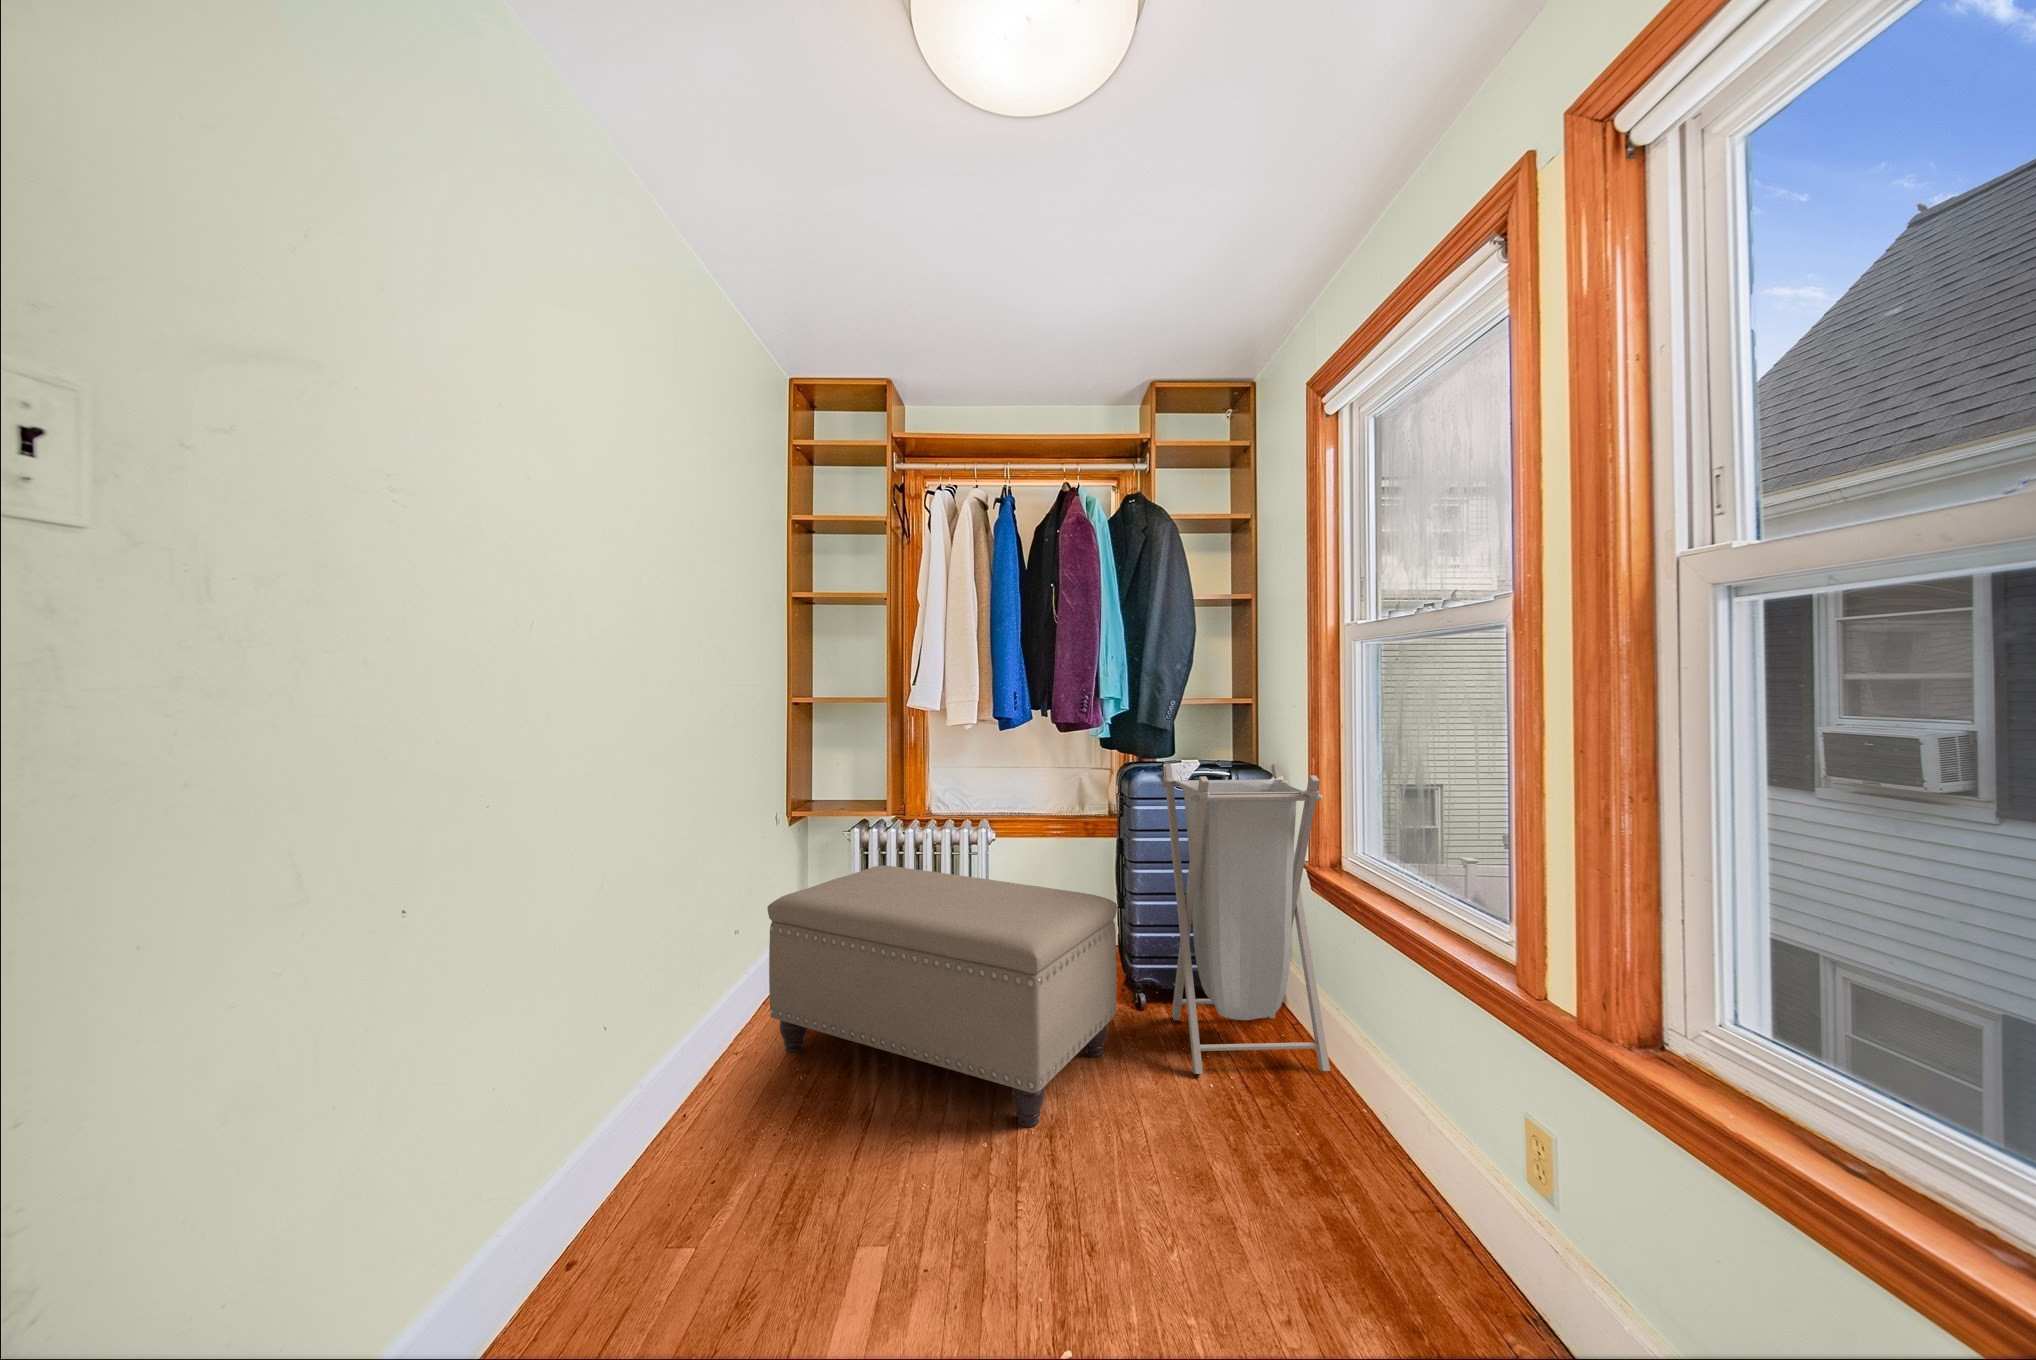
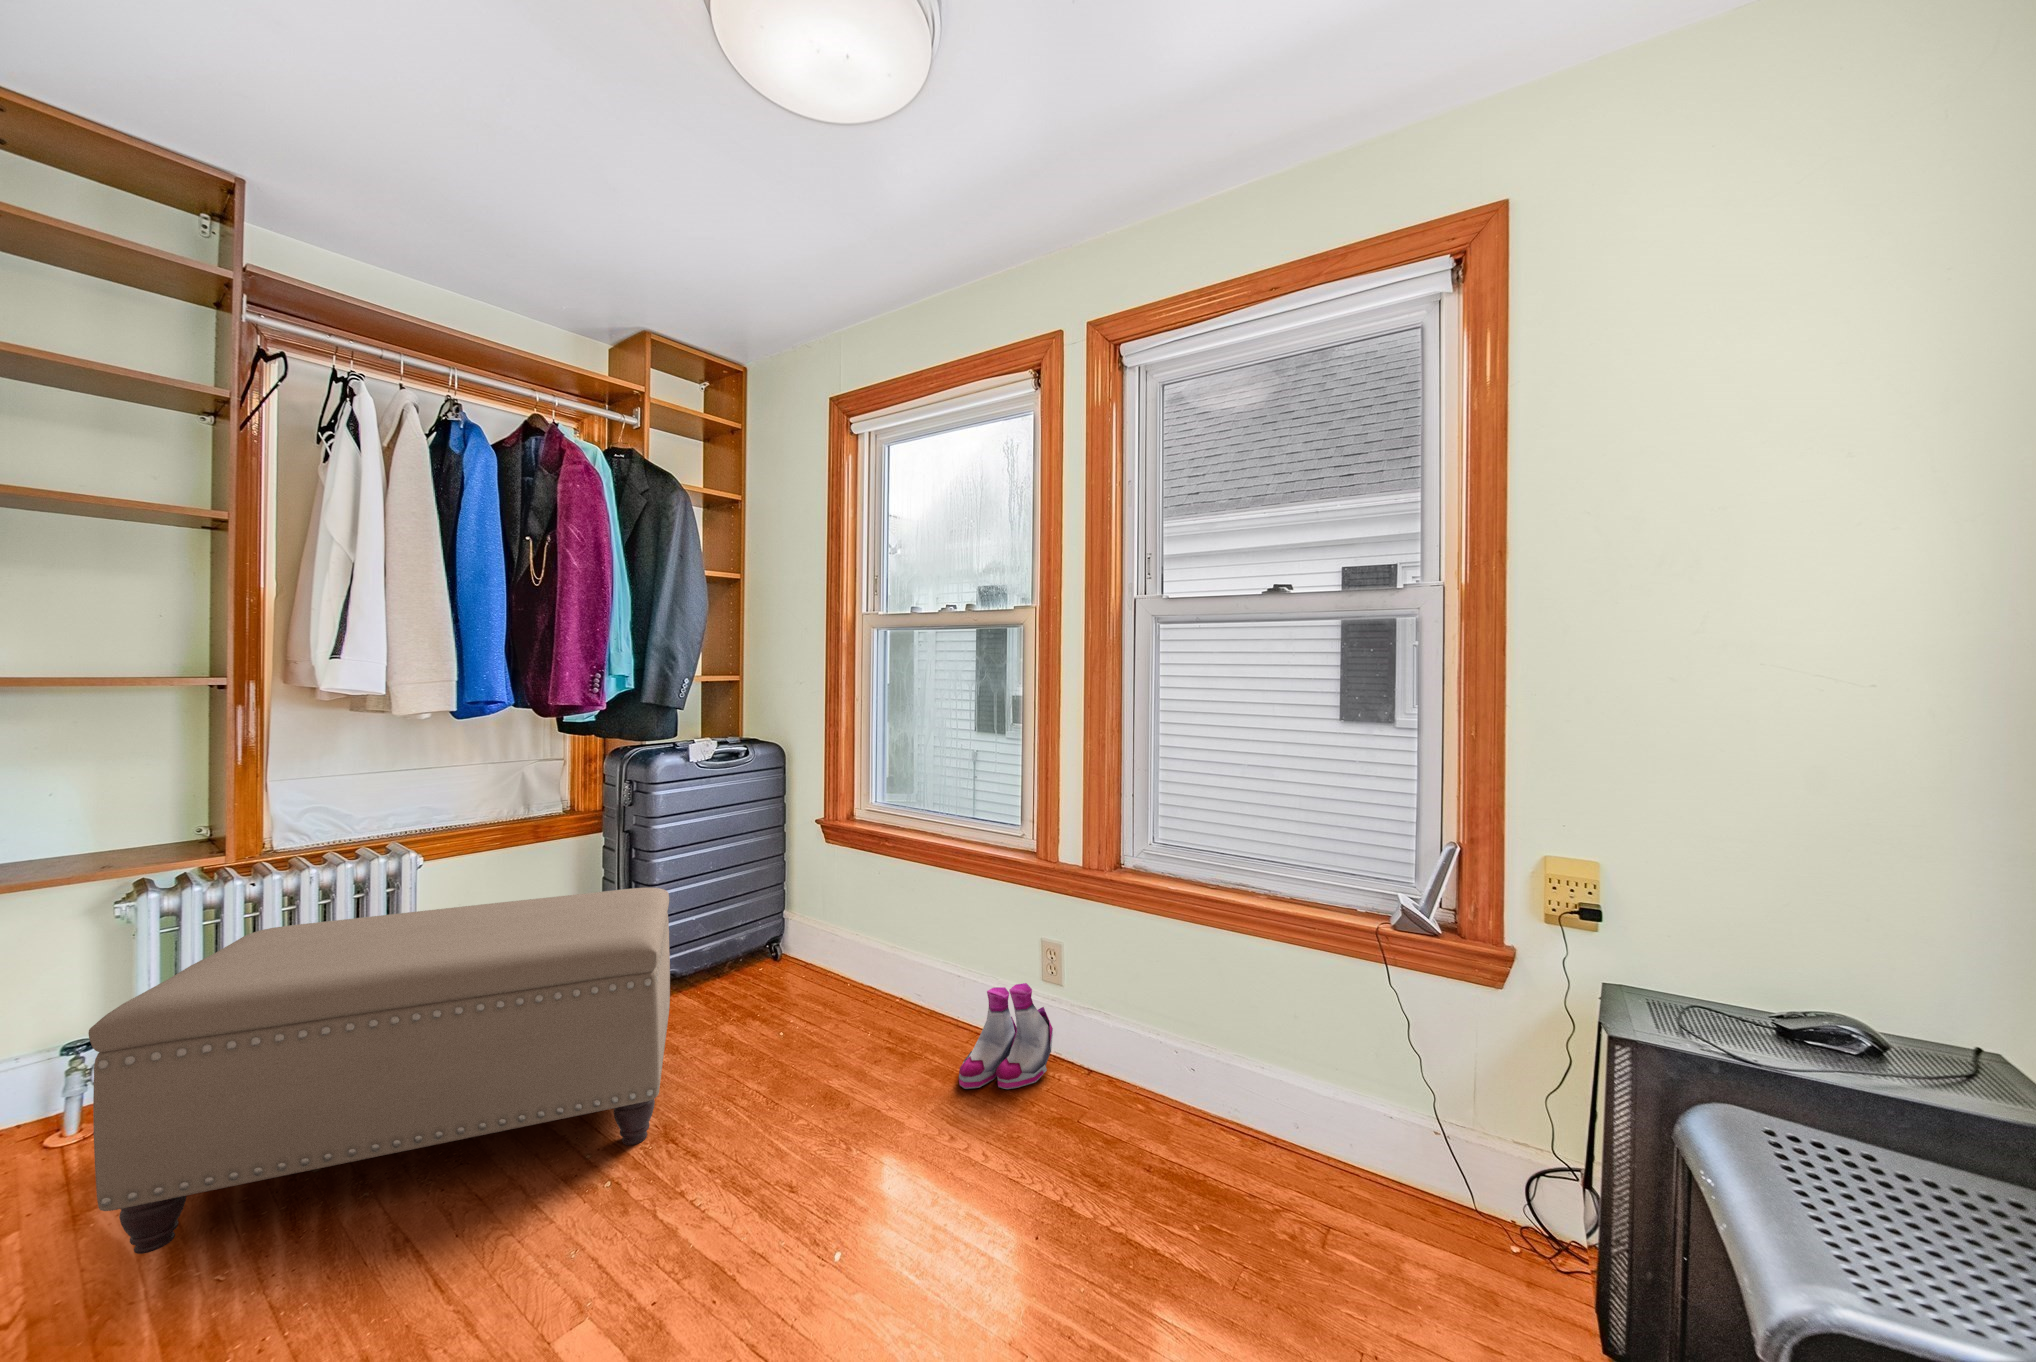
laundry hamper: present [1159,763,1330,1074] -> none [688,735,865,1032]
boots: none [1341,1142,1503,1309] -> present [959,983,1053,1089]

